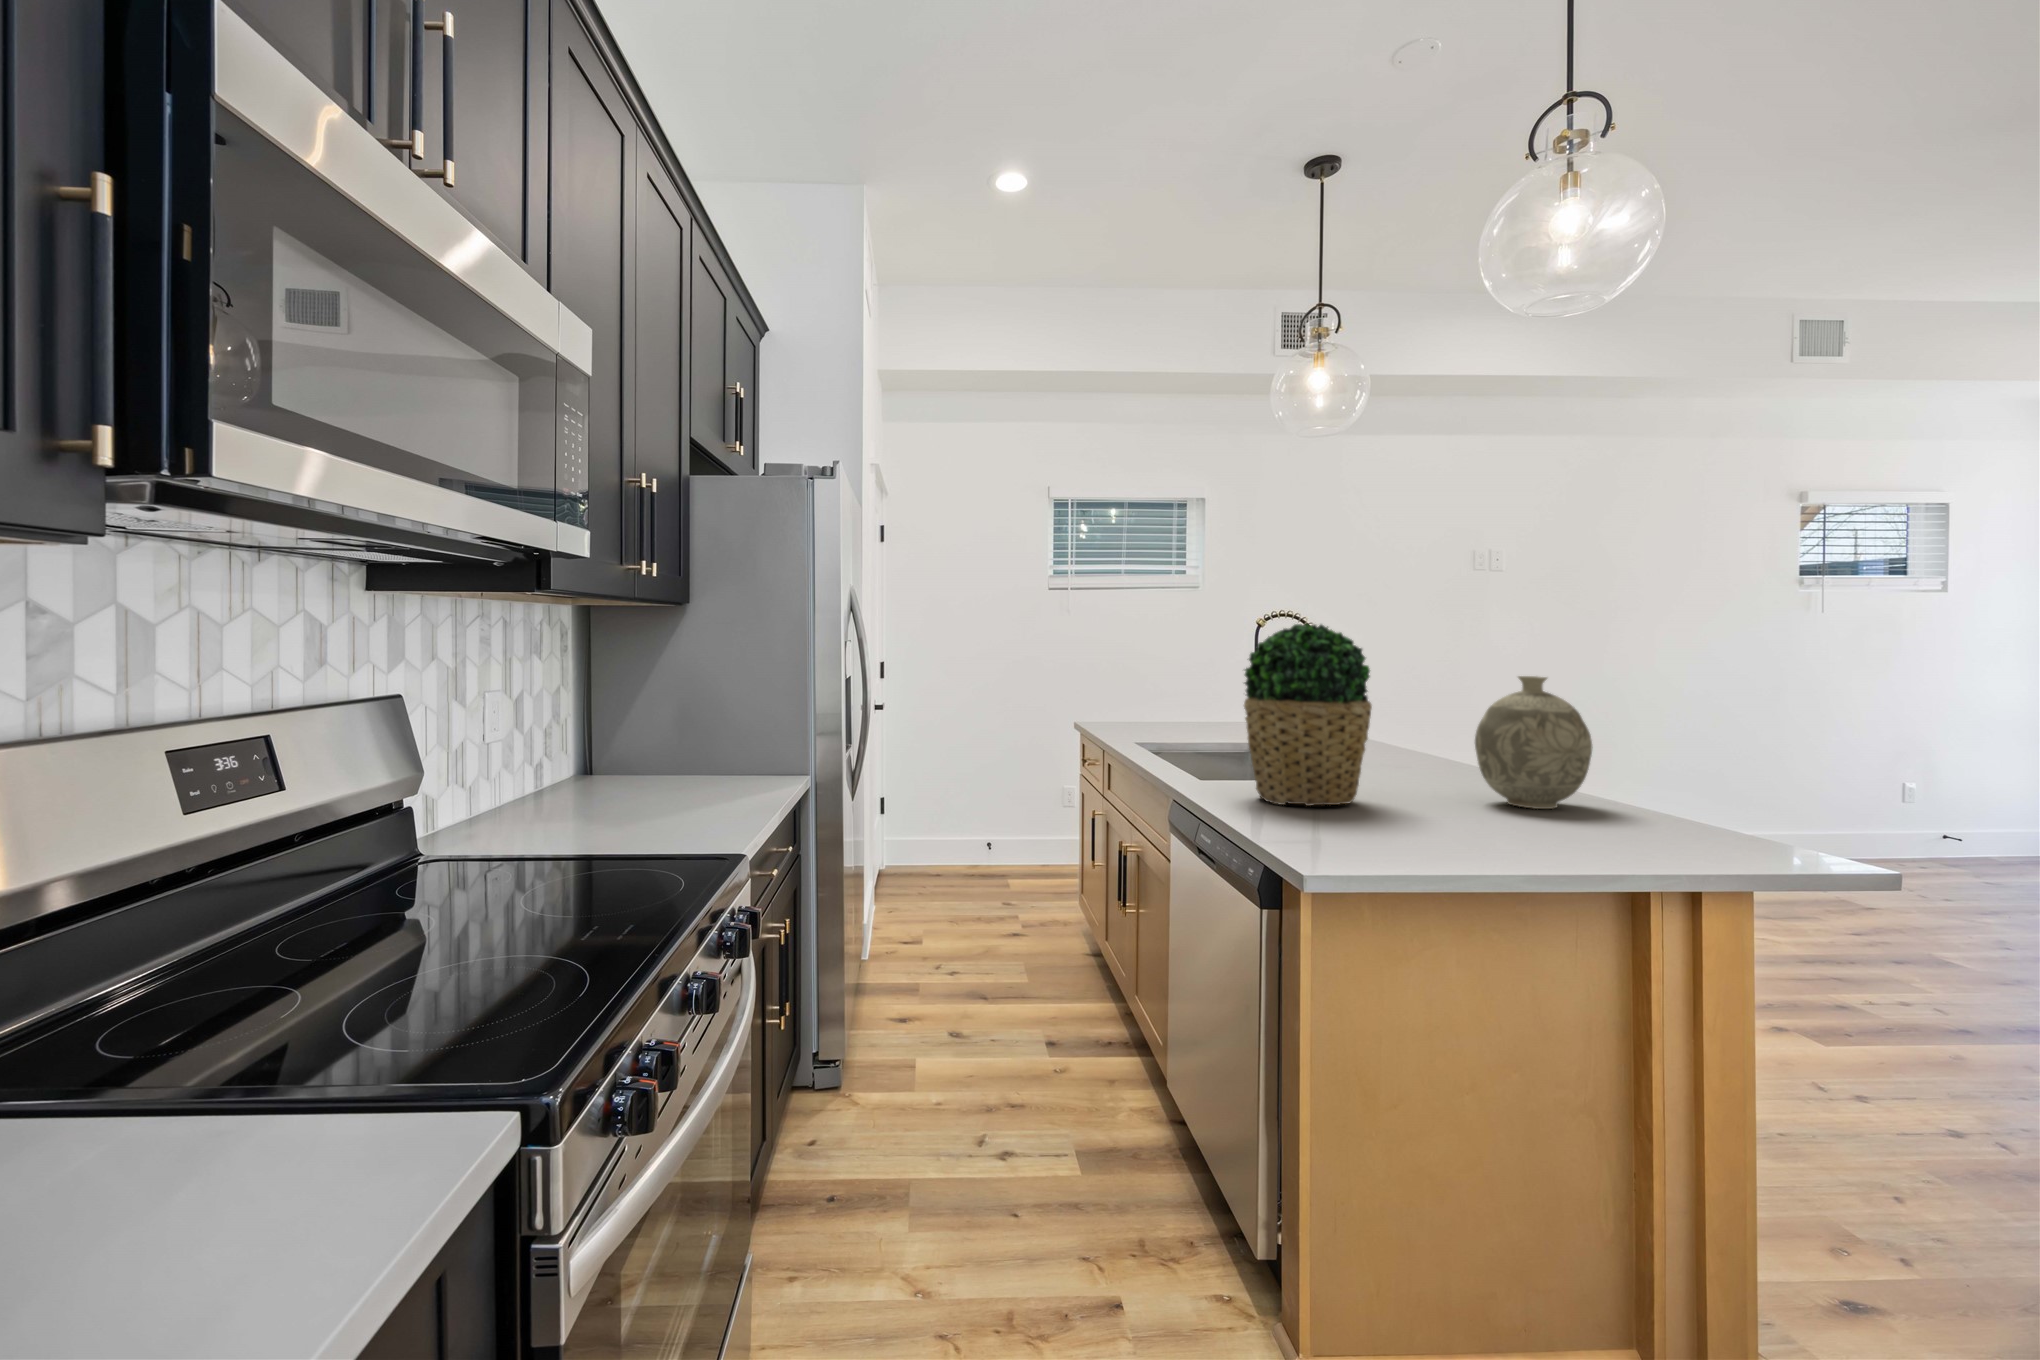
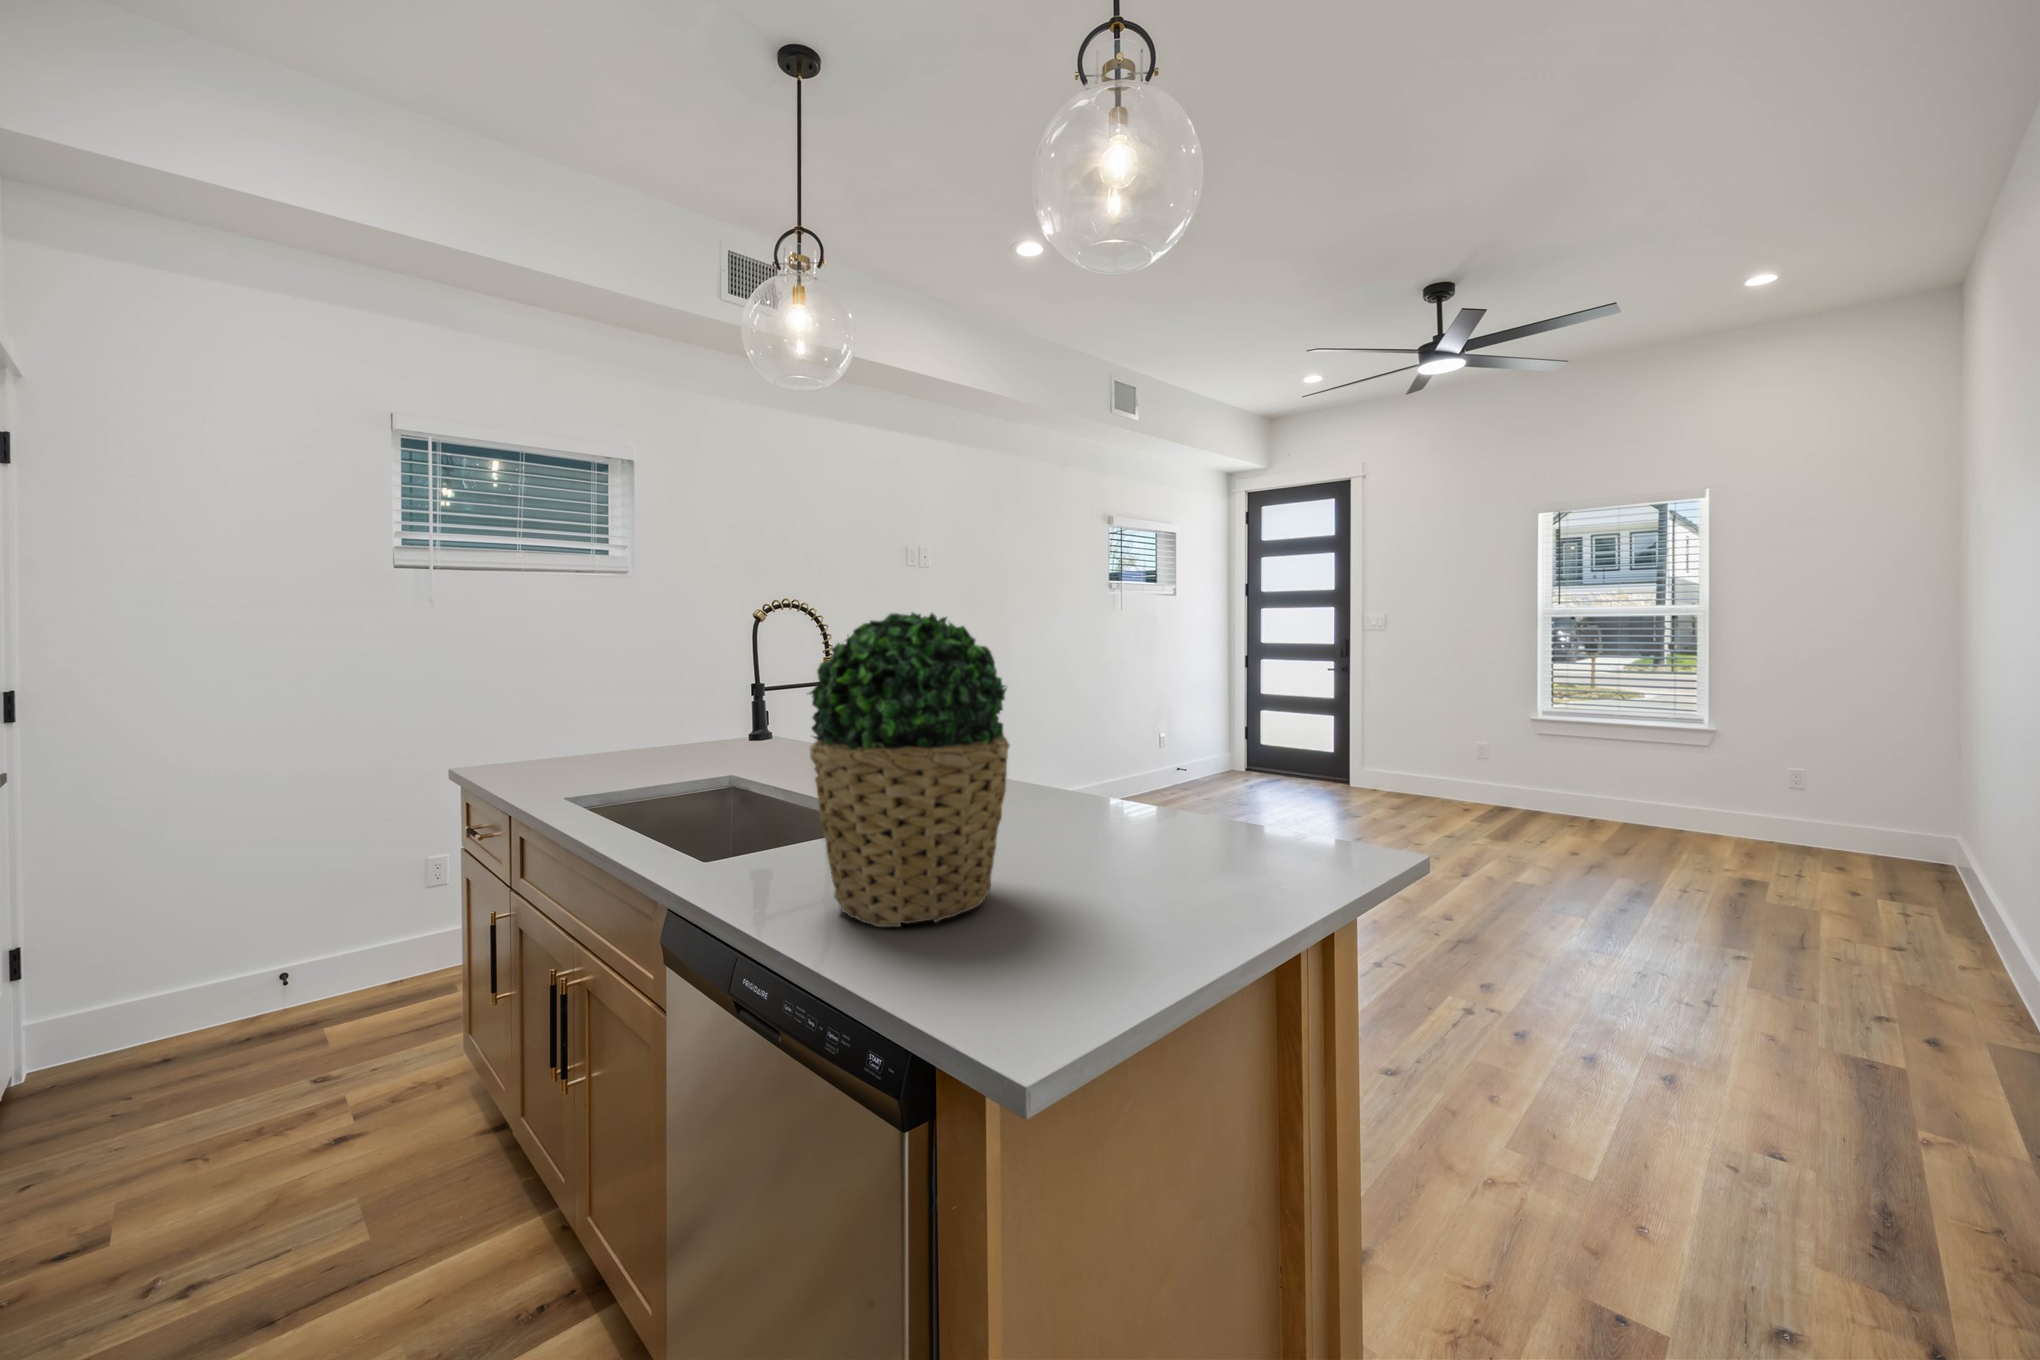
decorative vase: present [1475,676,1593,809] -> none [1100,679,1225,854]

